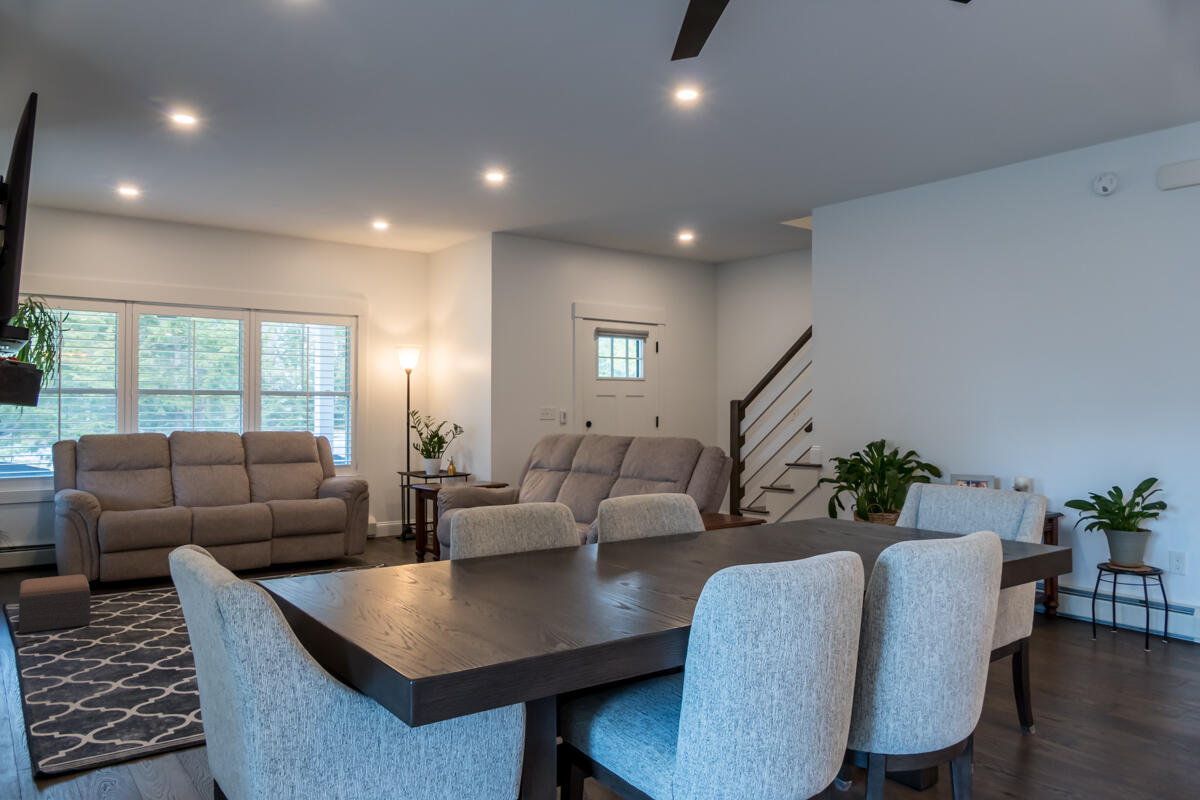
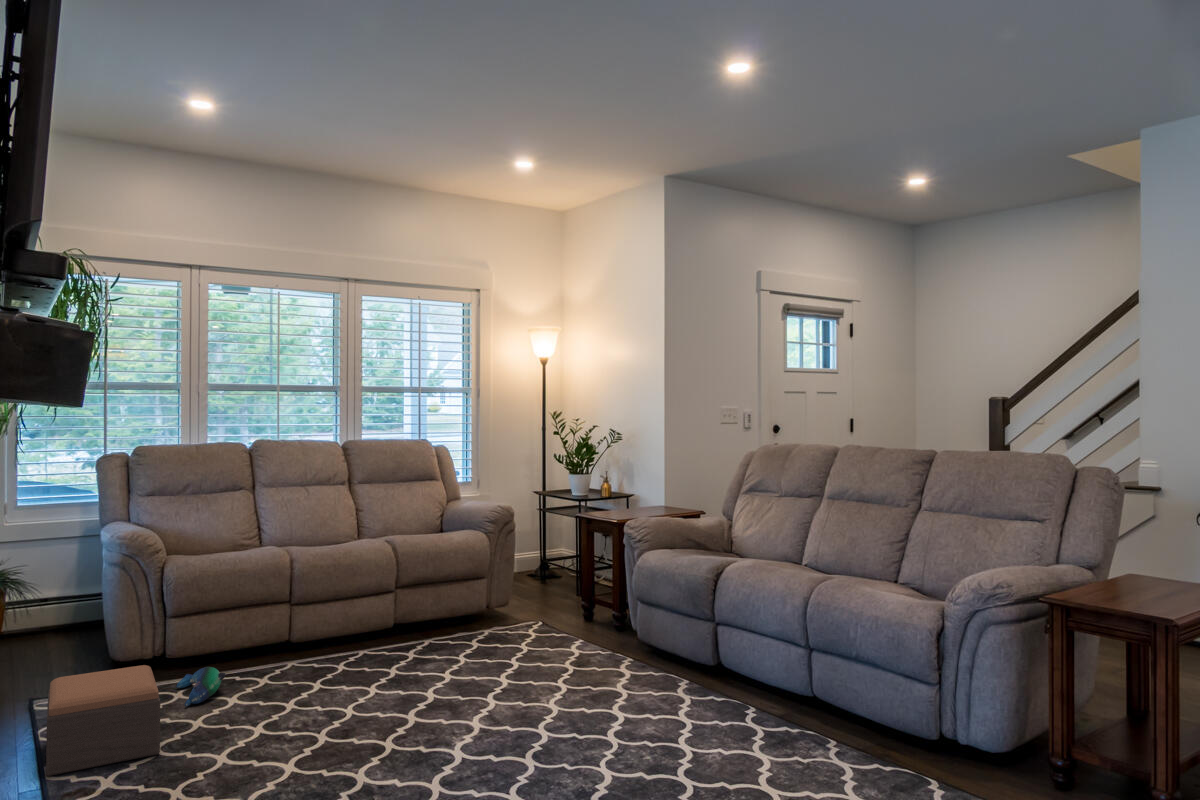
plush toy: none [106,583,139,605] -> present [176,667,226,707]

